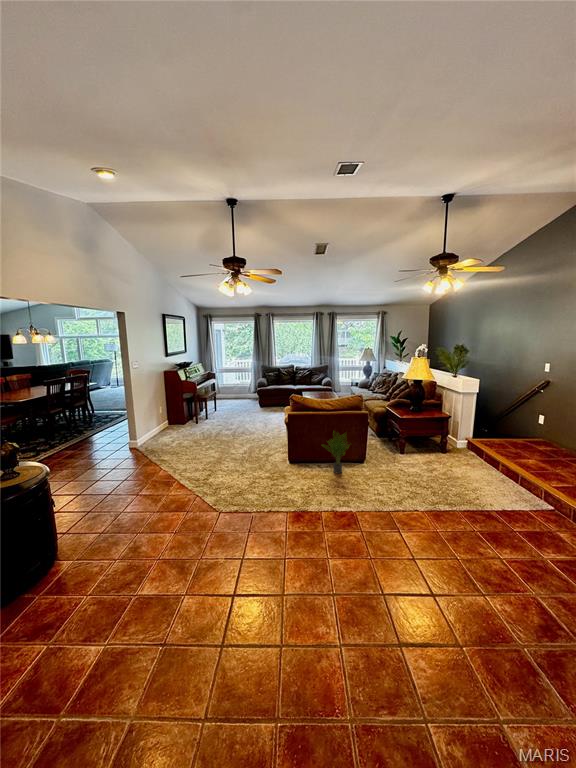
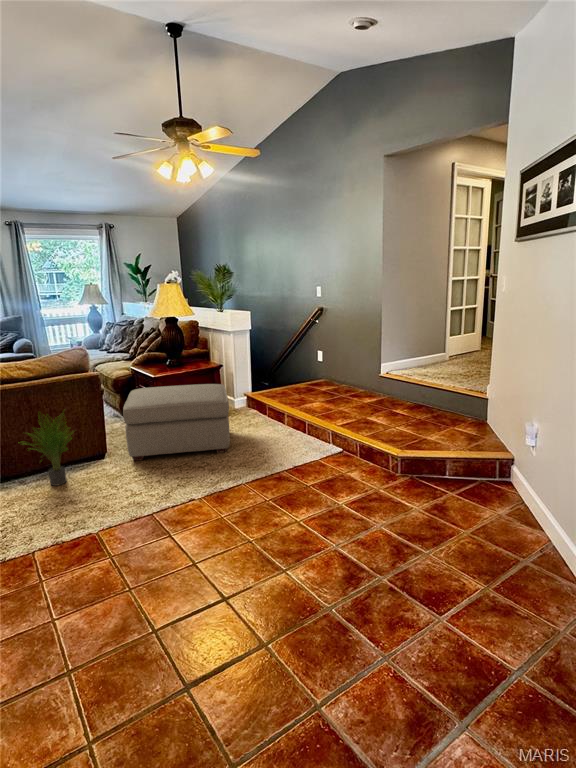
ottoman: none [379,424,453,481] -> present [123,384,230,461]

